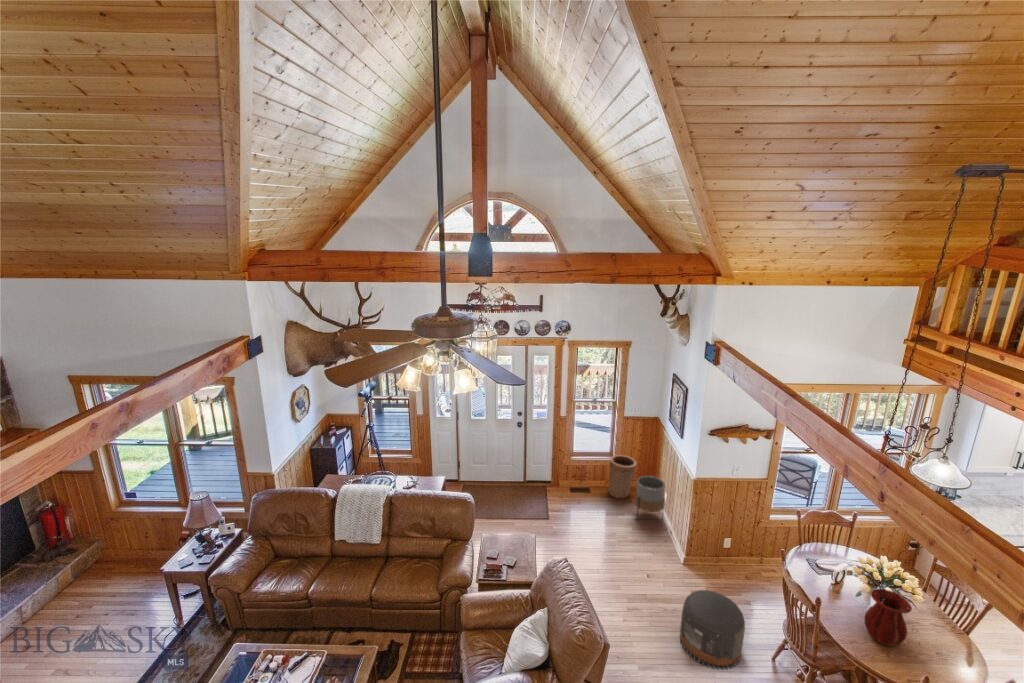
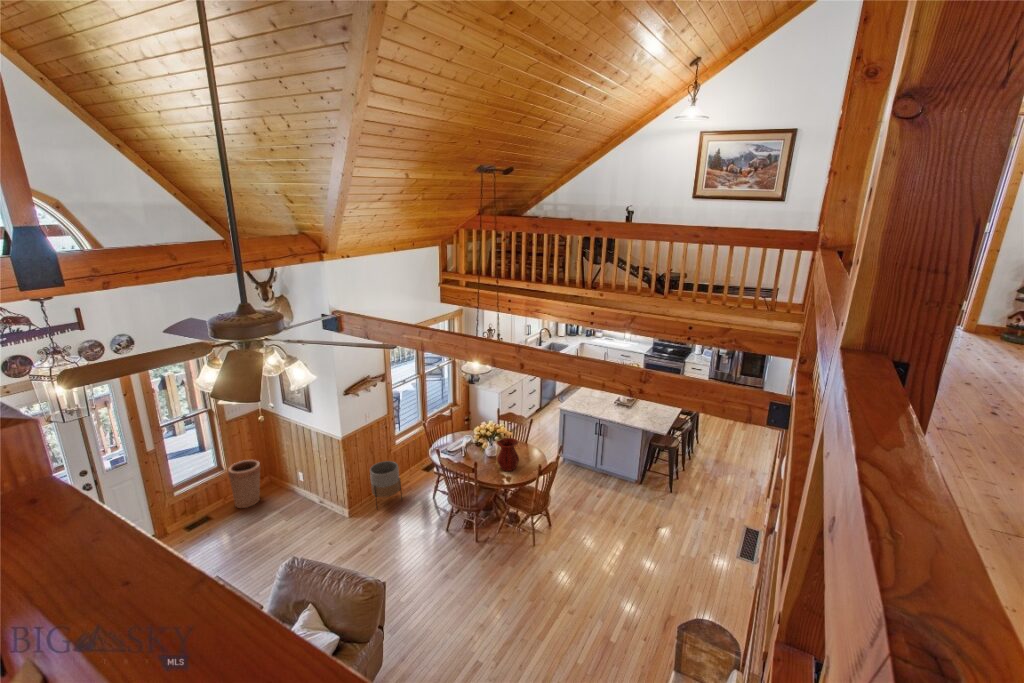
planter: present [635,476,665,512] -> present [370,461,401,503]
pouf: present [680,590,745,670] -> none [383,512,434,572]

